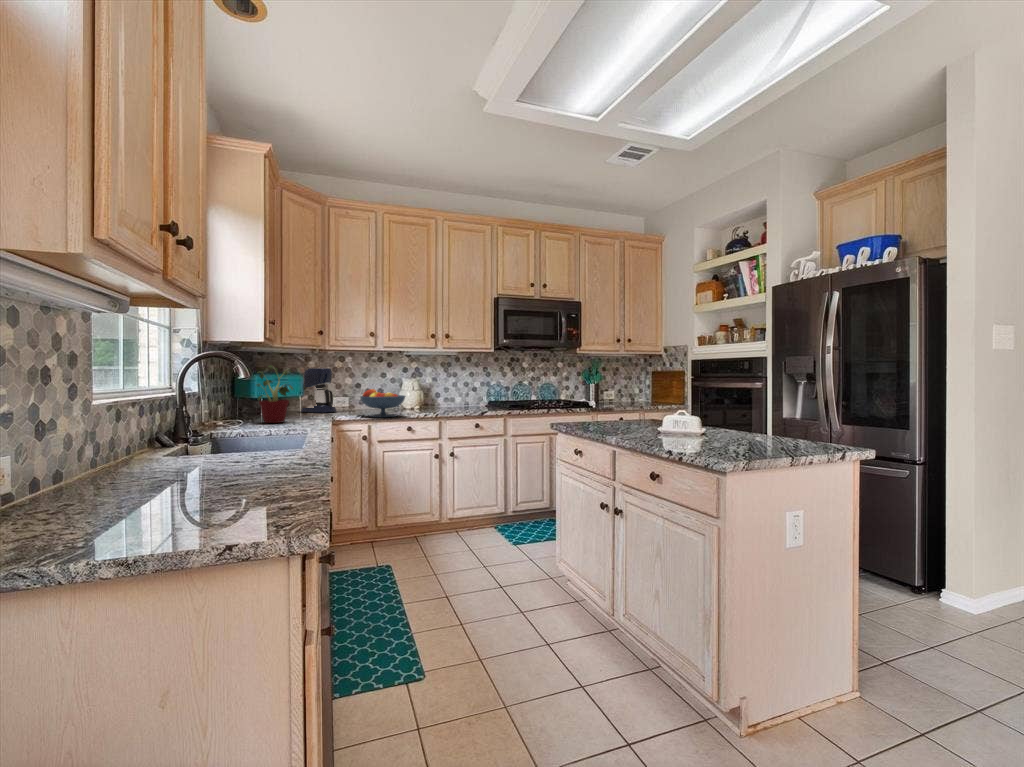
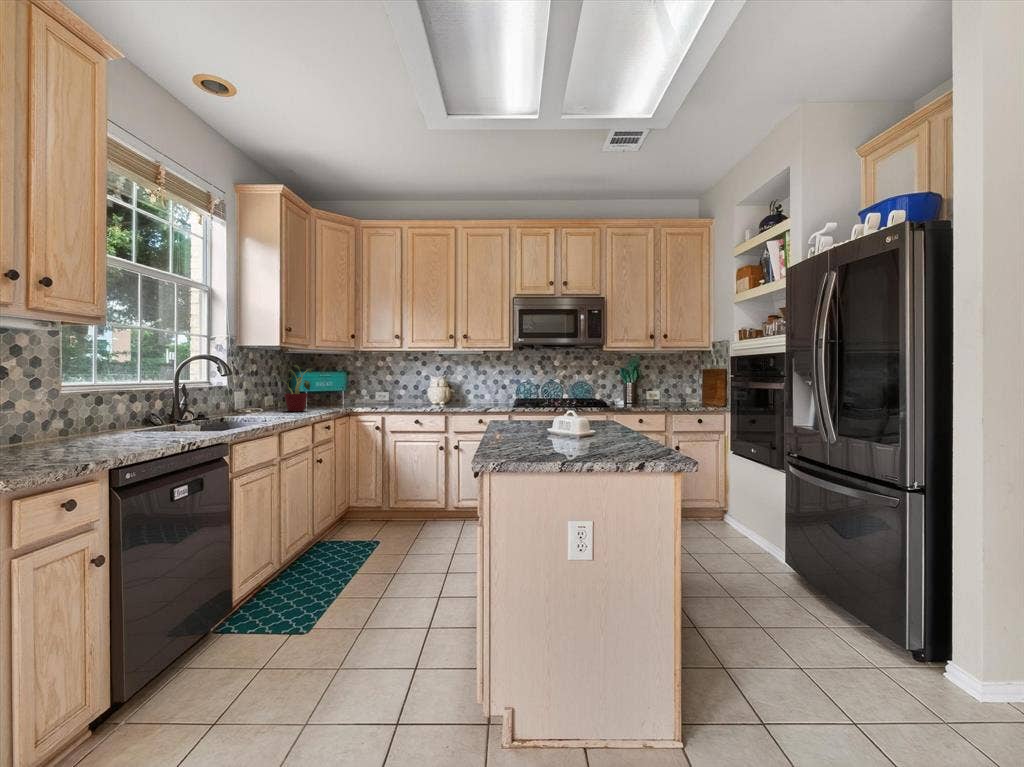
coffee maker: present [301,368,337,413] -> none [348,367,377,405]
fruit bowl: present [360,389,405,417] -> none [377,385,417,410]

